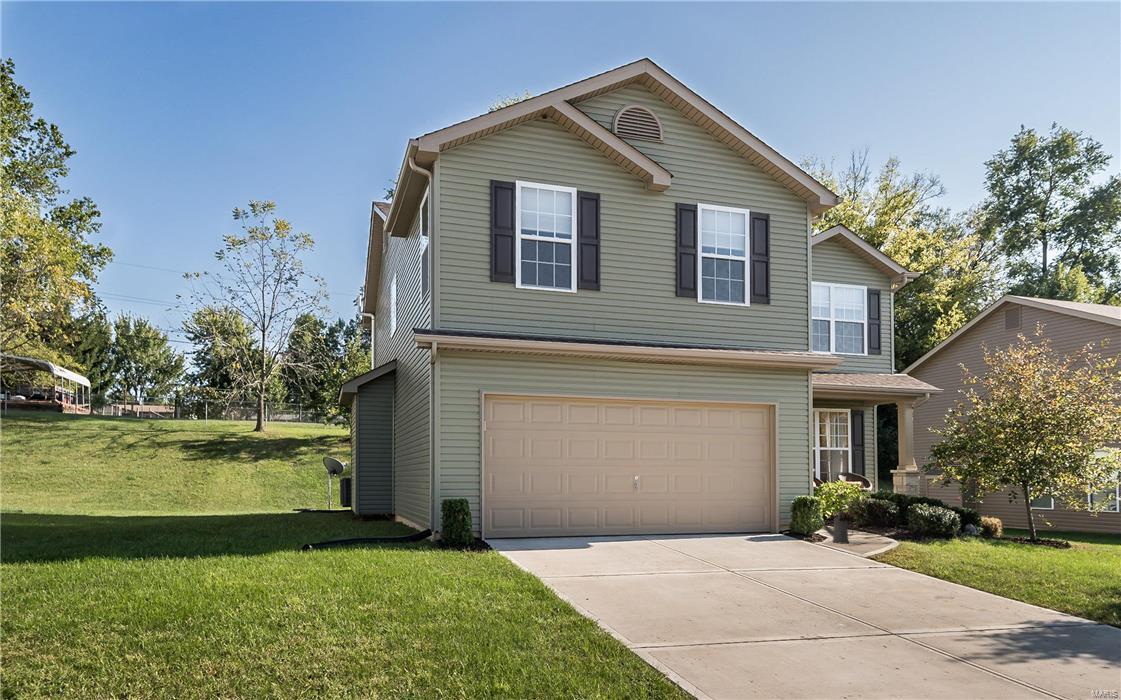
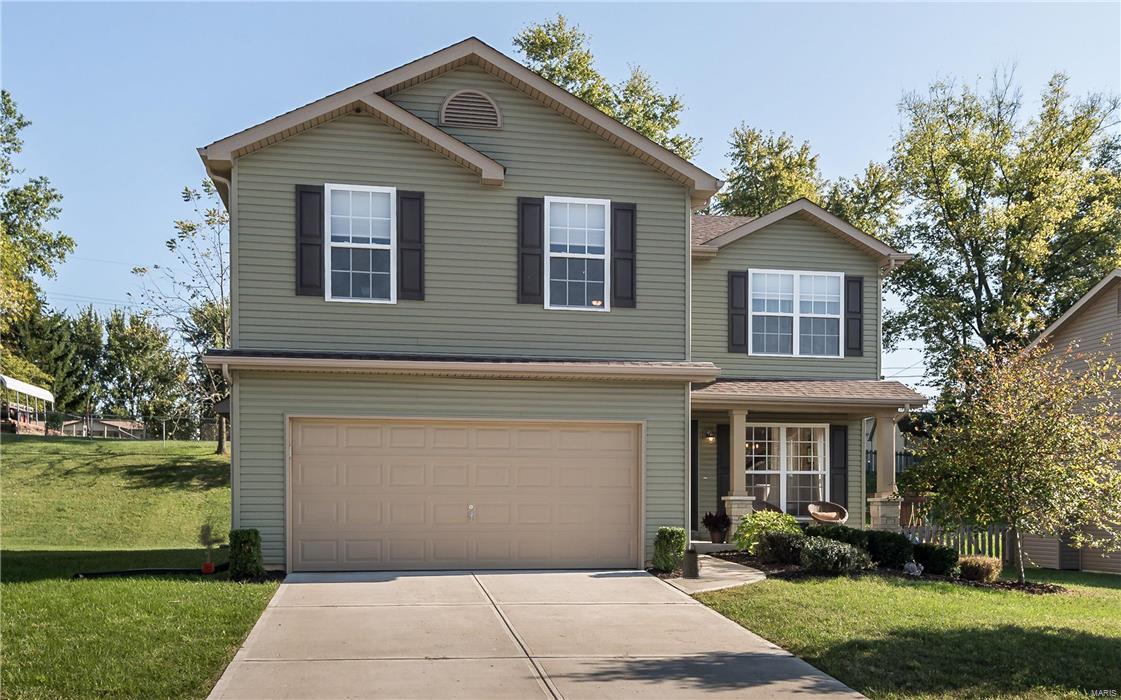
potted tree: none [403,488,433,544] -> present [197,516,225,574]

